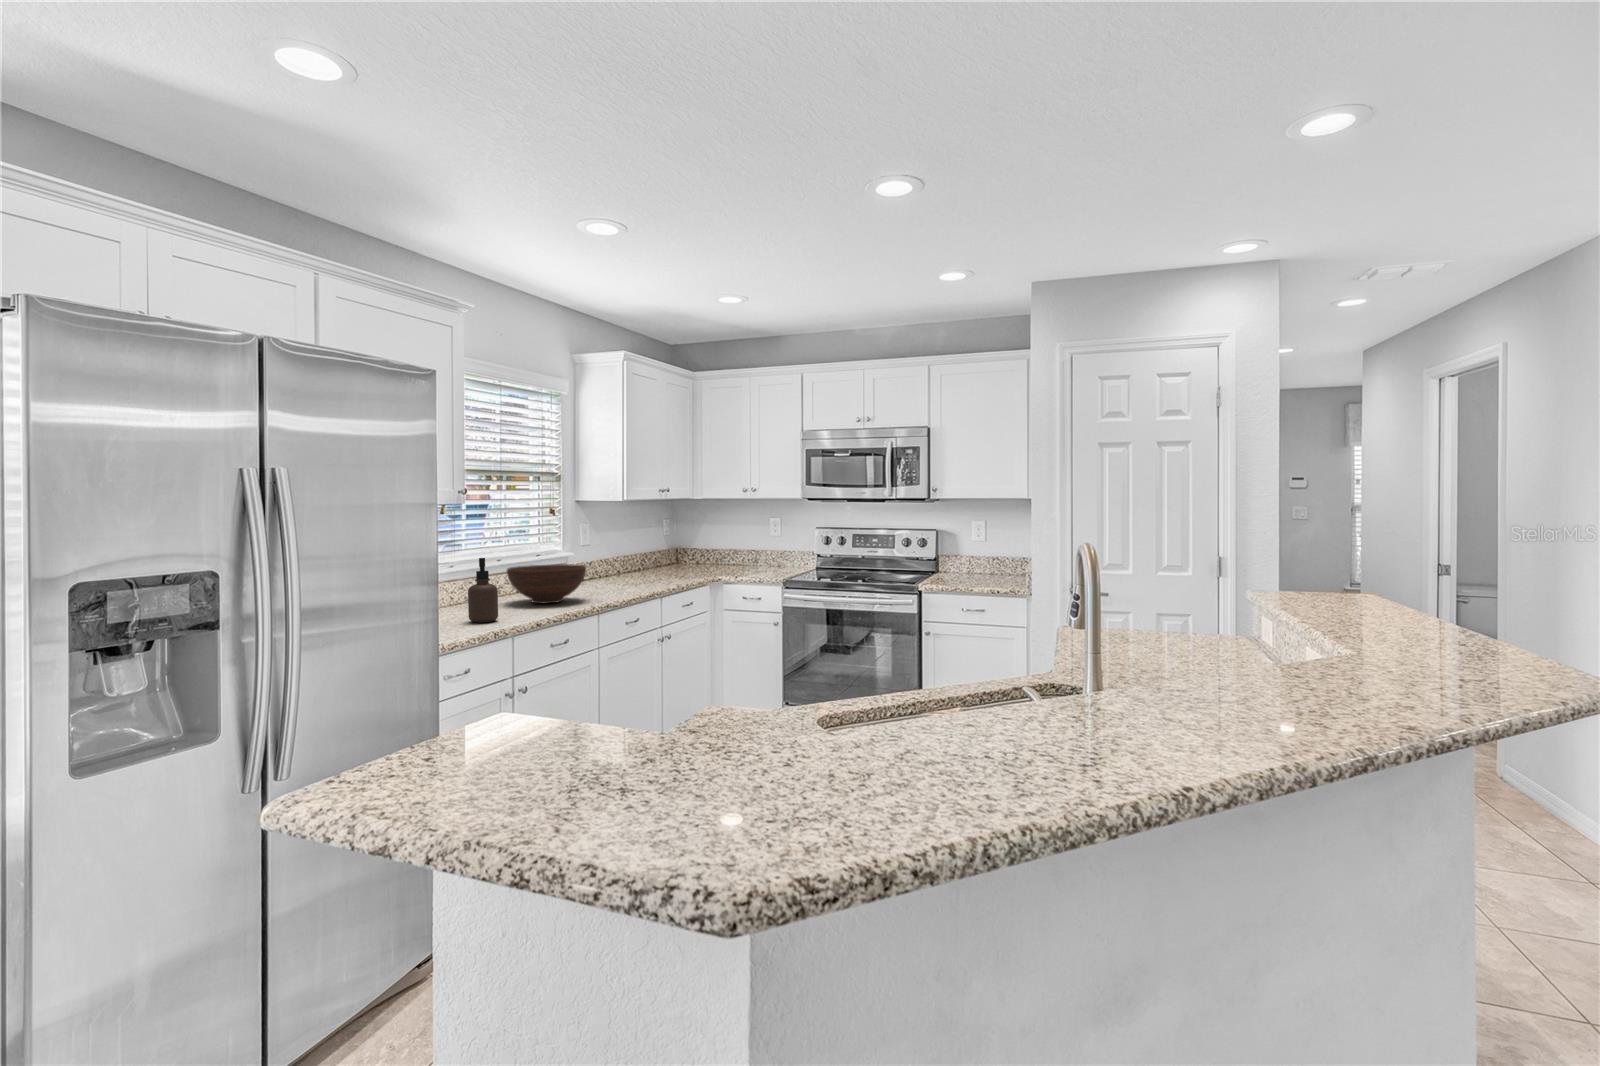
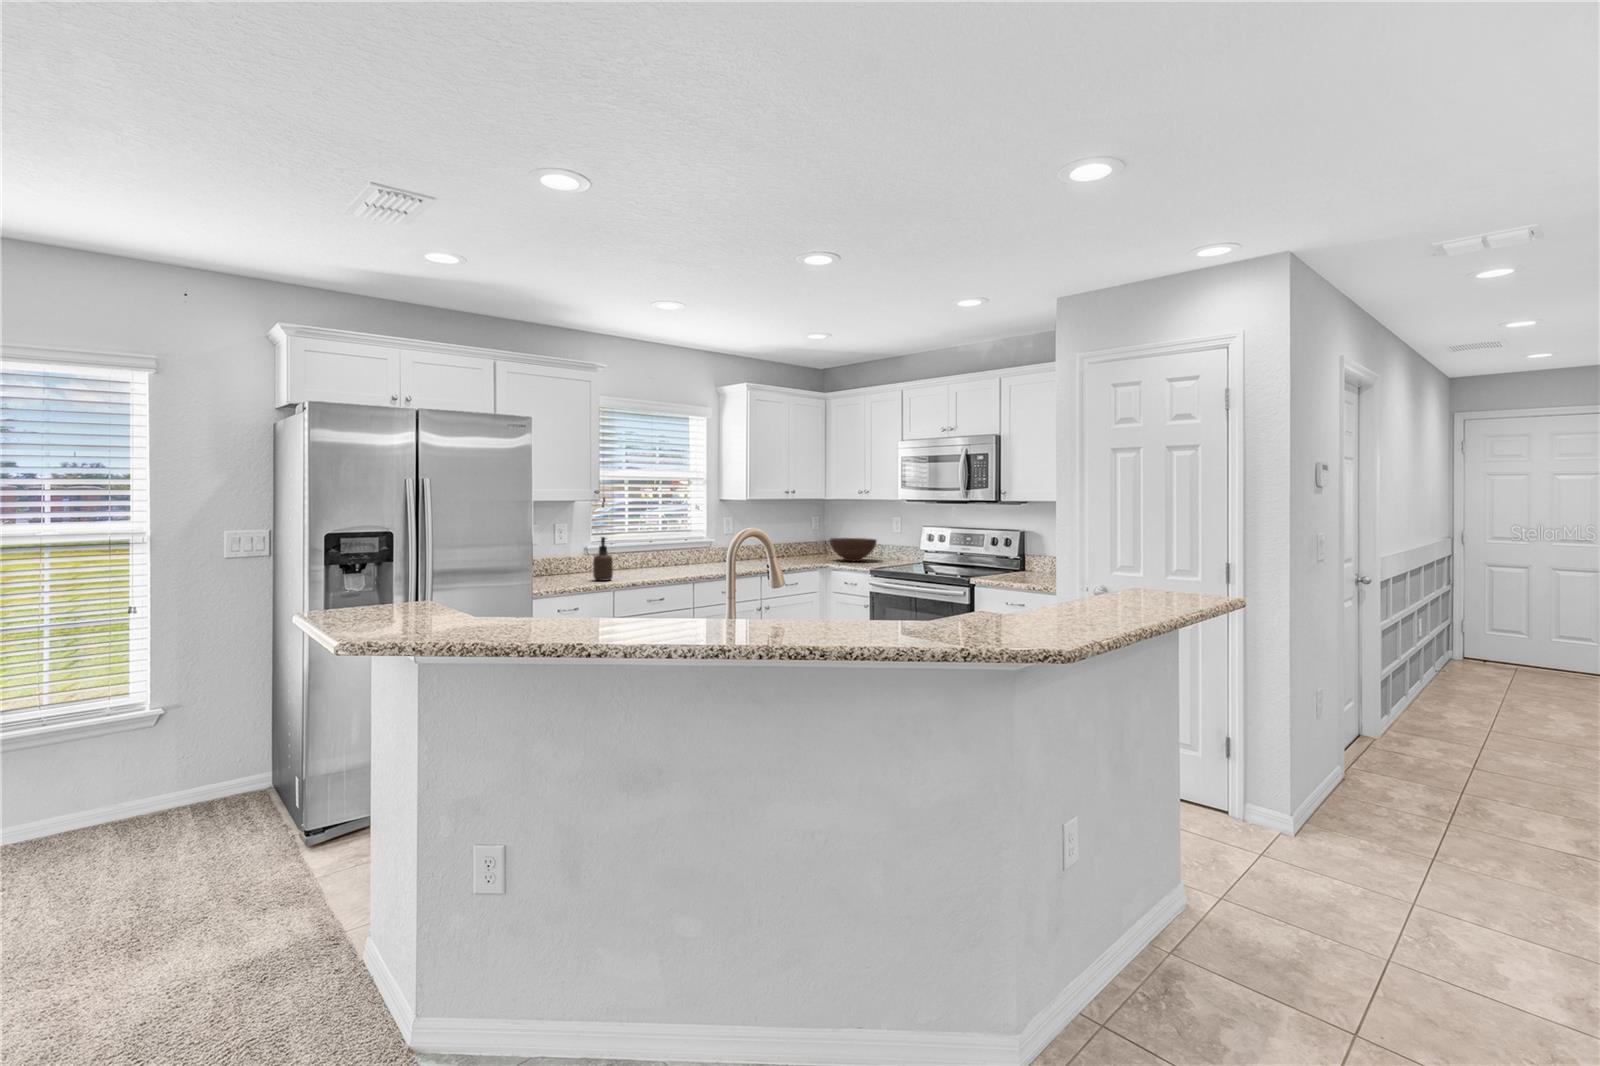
fruit bowl: present [507,564,586,604] -> present [830,538,877,561]

